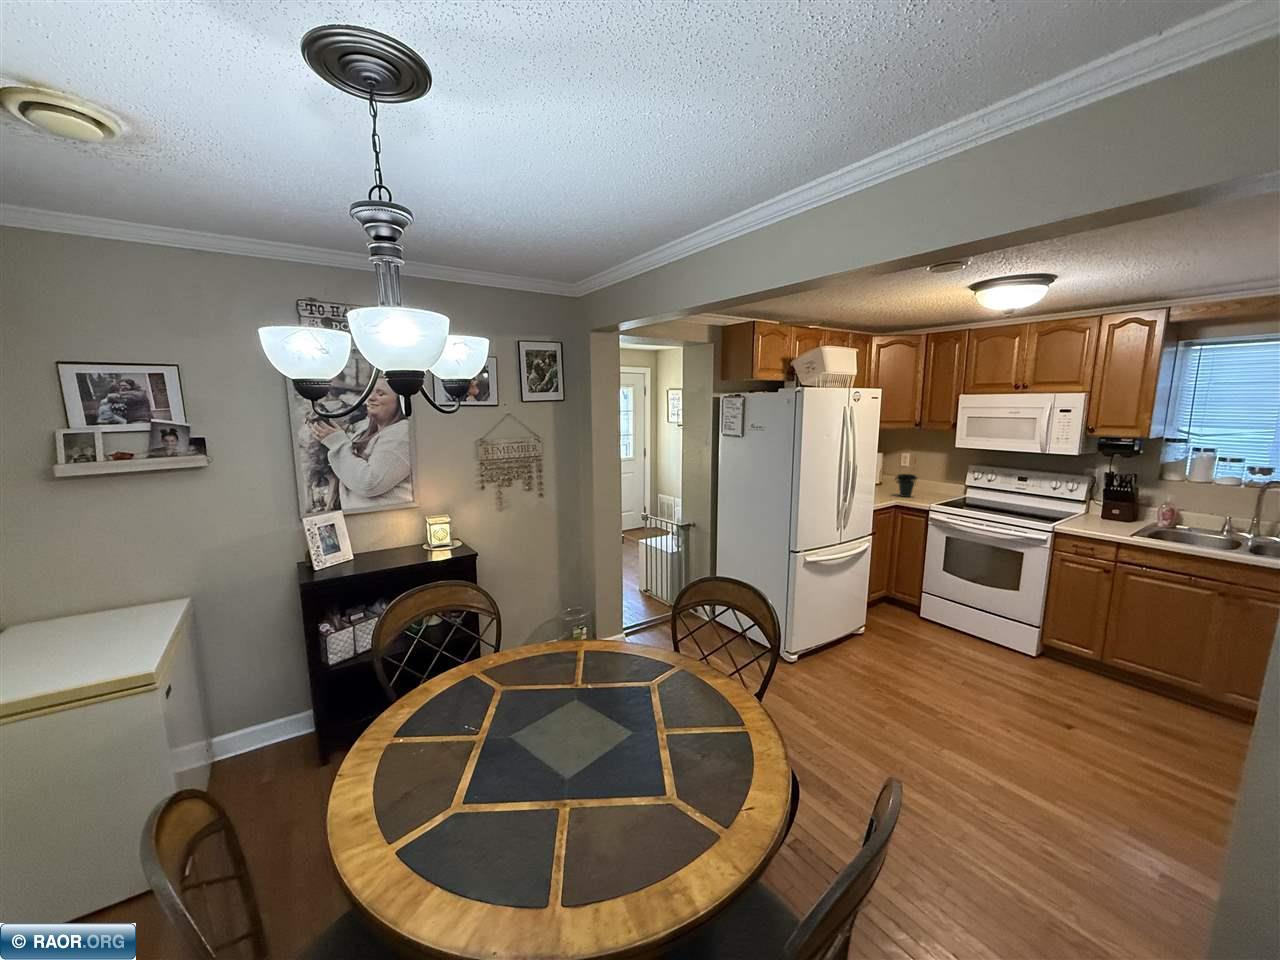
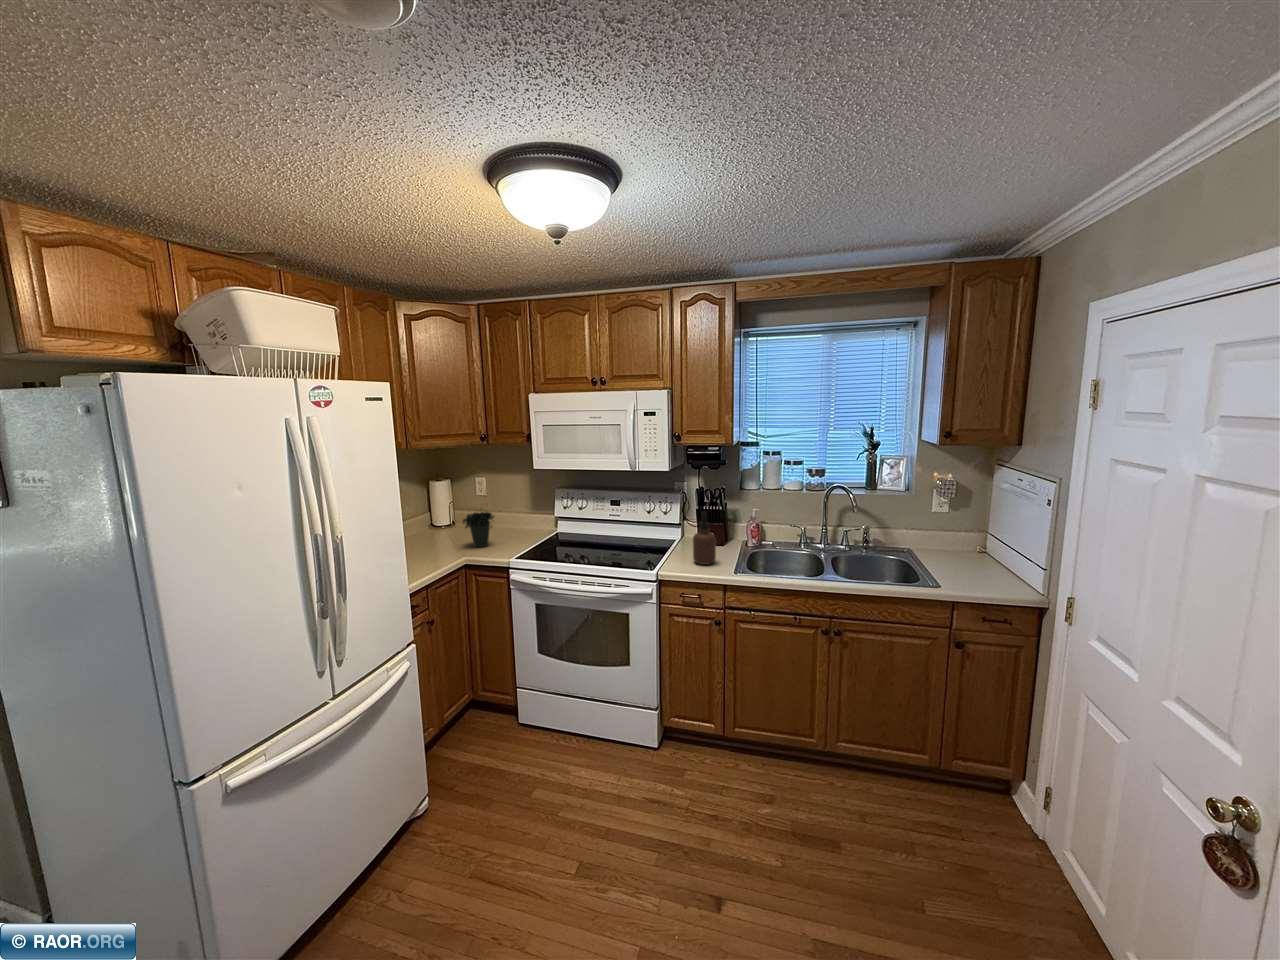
soap dispenser: none [1092,488,1117,529] -> present [693,512,716,565]

